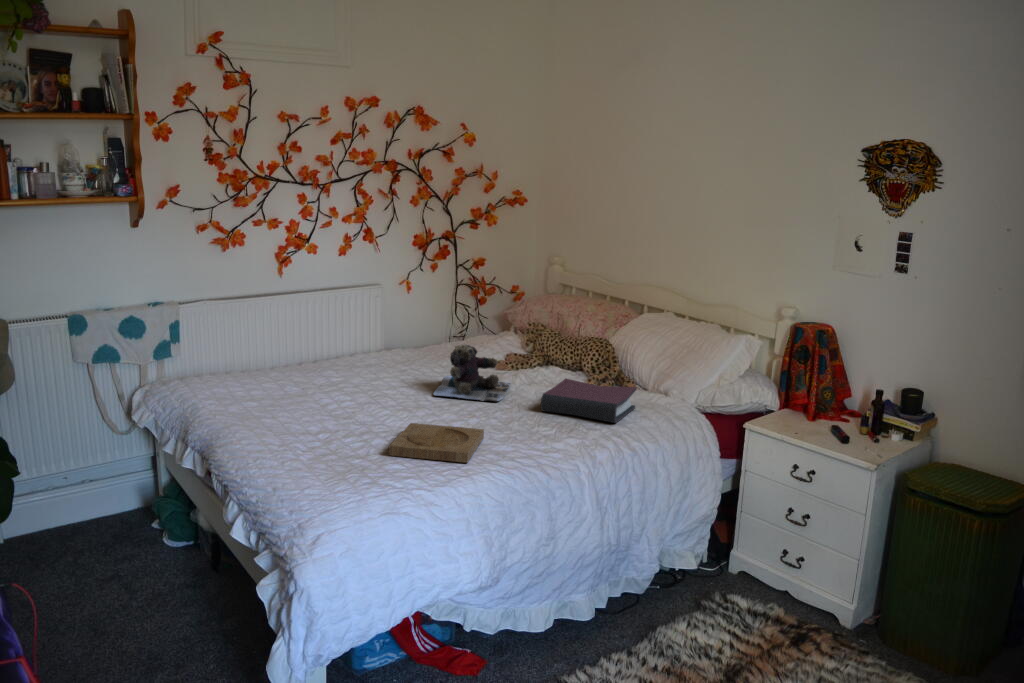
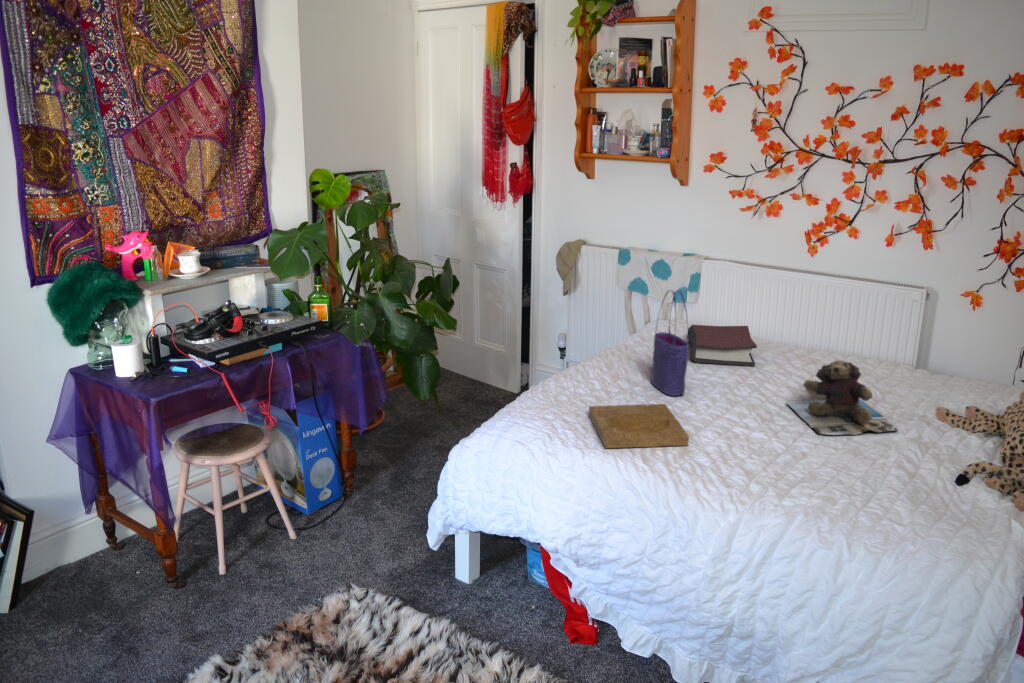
tote bag: none [335,318,384,422] -> present [651,291,689,396]
hardback book: present [541,379,636,423] -> present [688,325,757,366]

